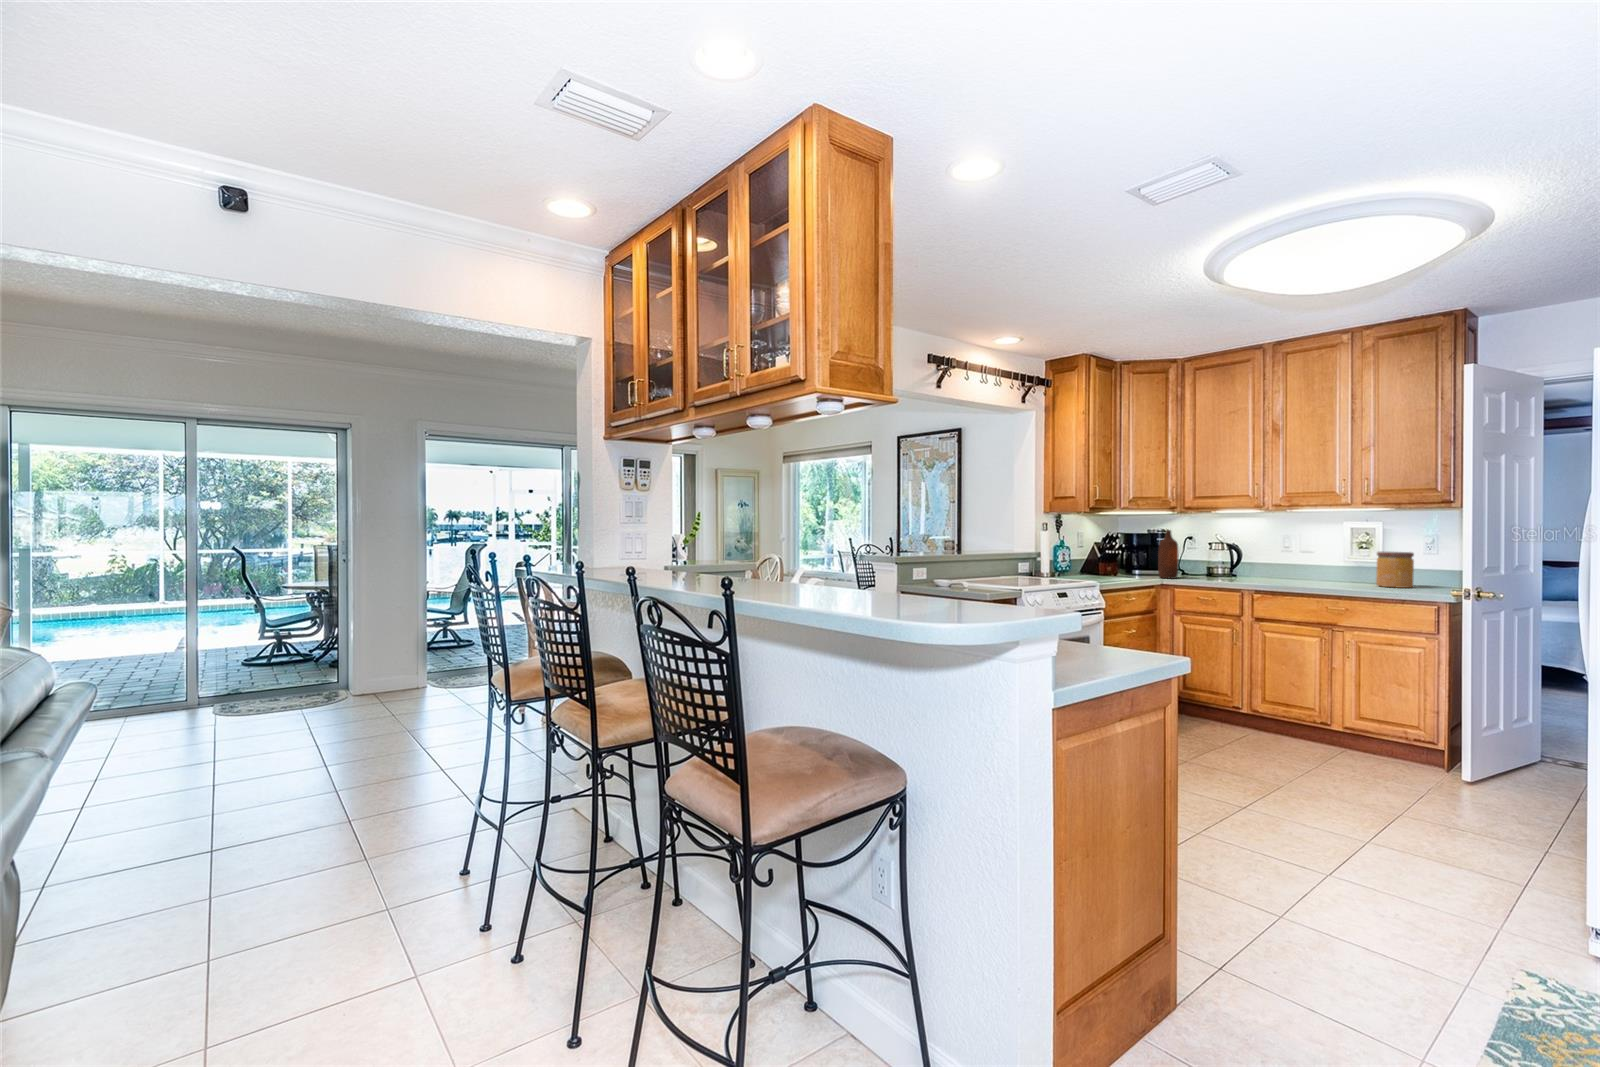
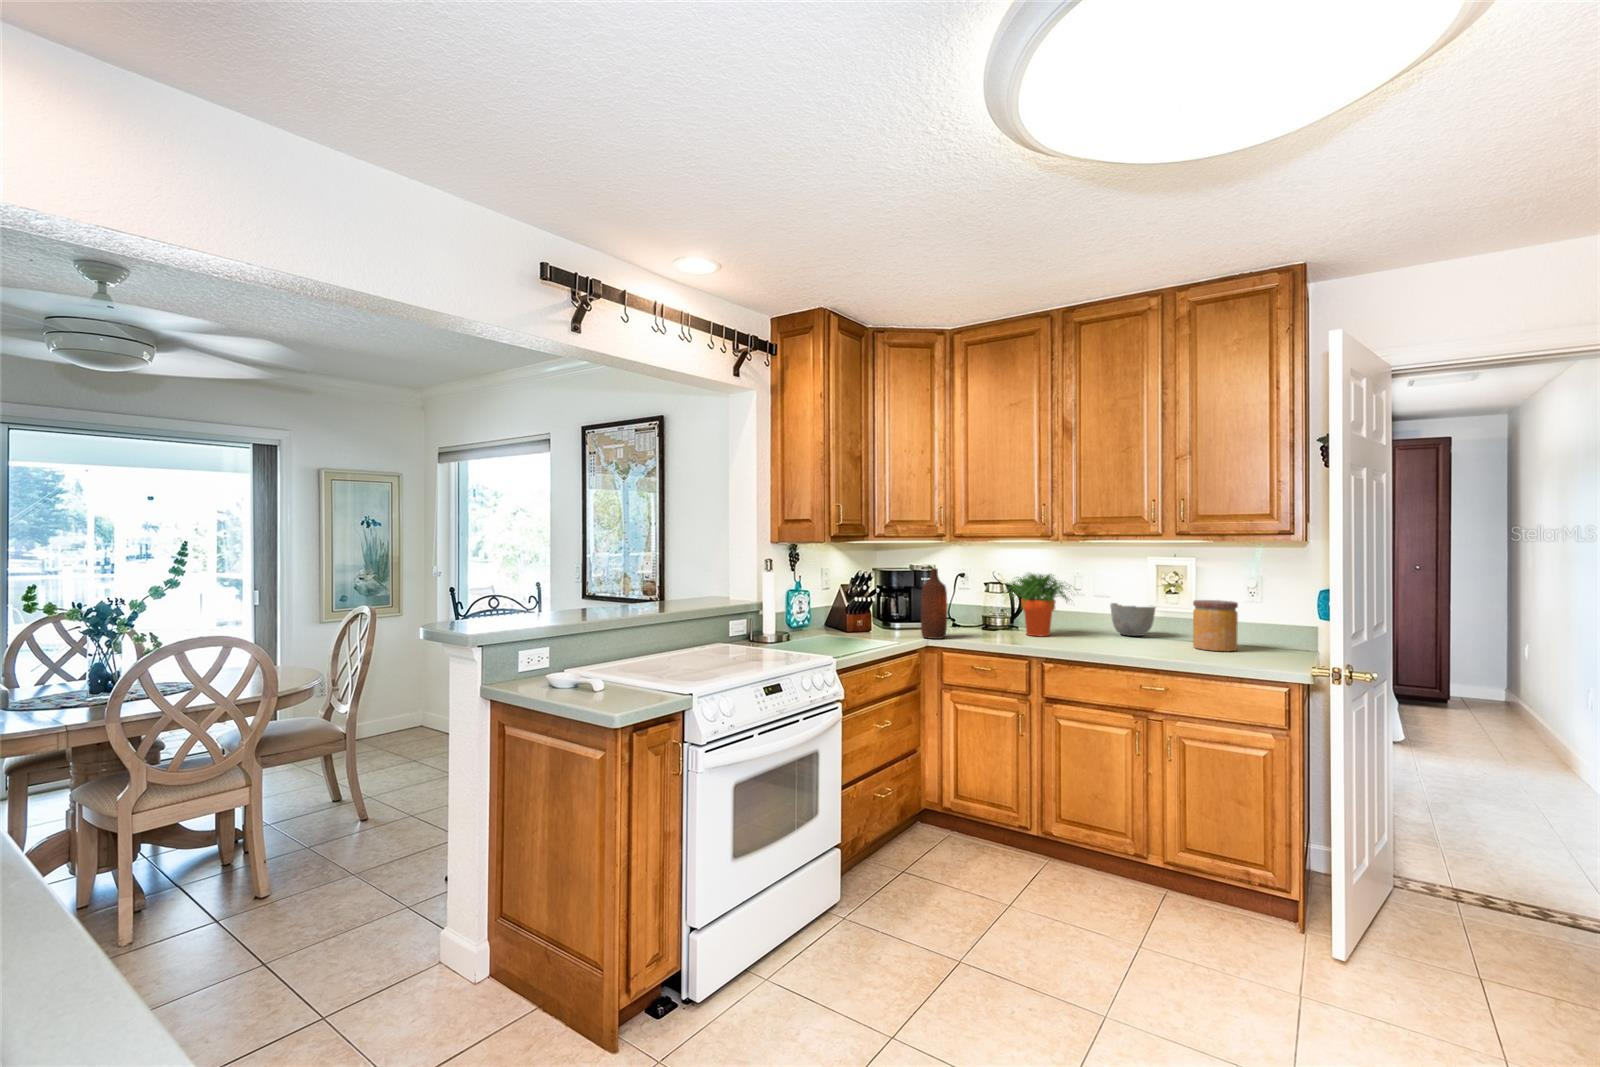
potted plant: none [1222,533,1284,579] -> present [1004,573,1070,637]
bowl: none [1312,556,1350,580] -> present [1110,603,1155,636]

